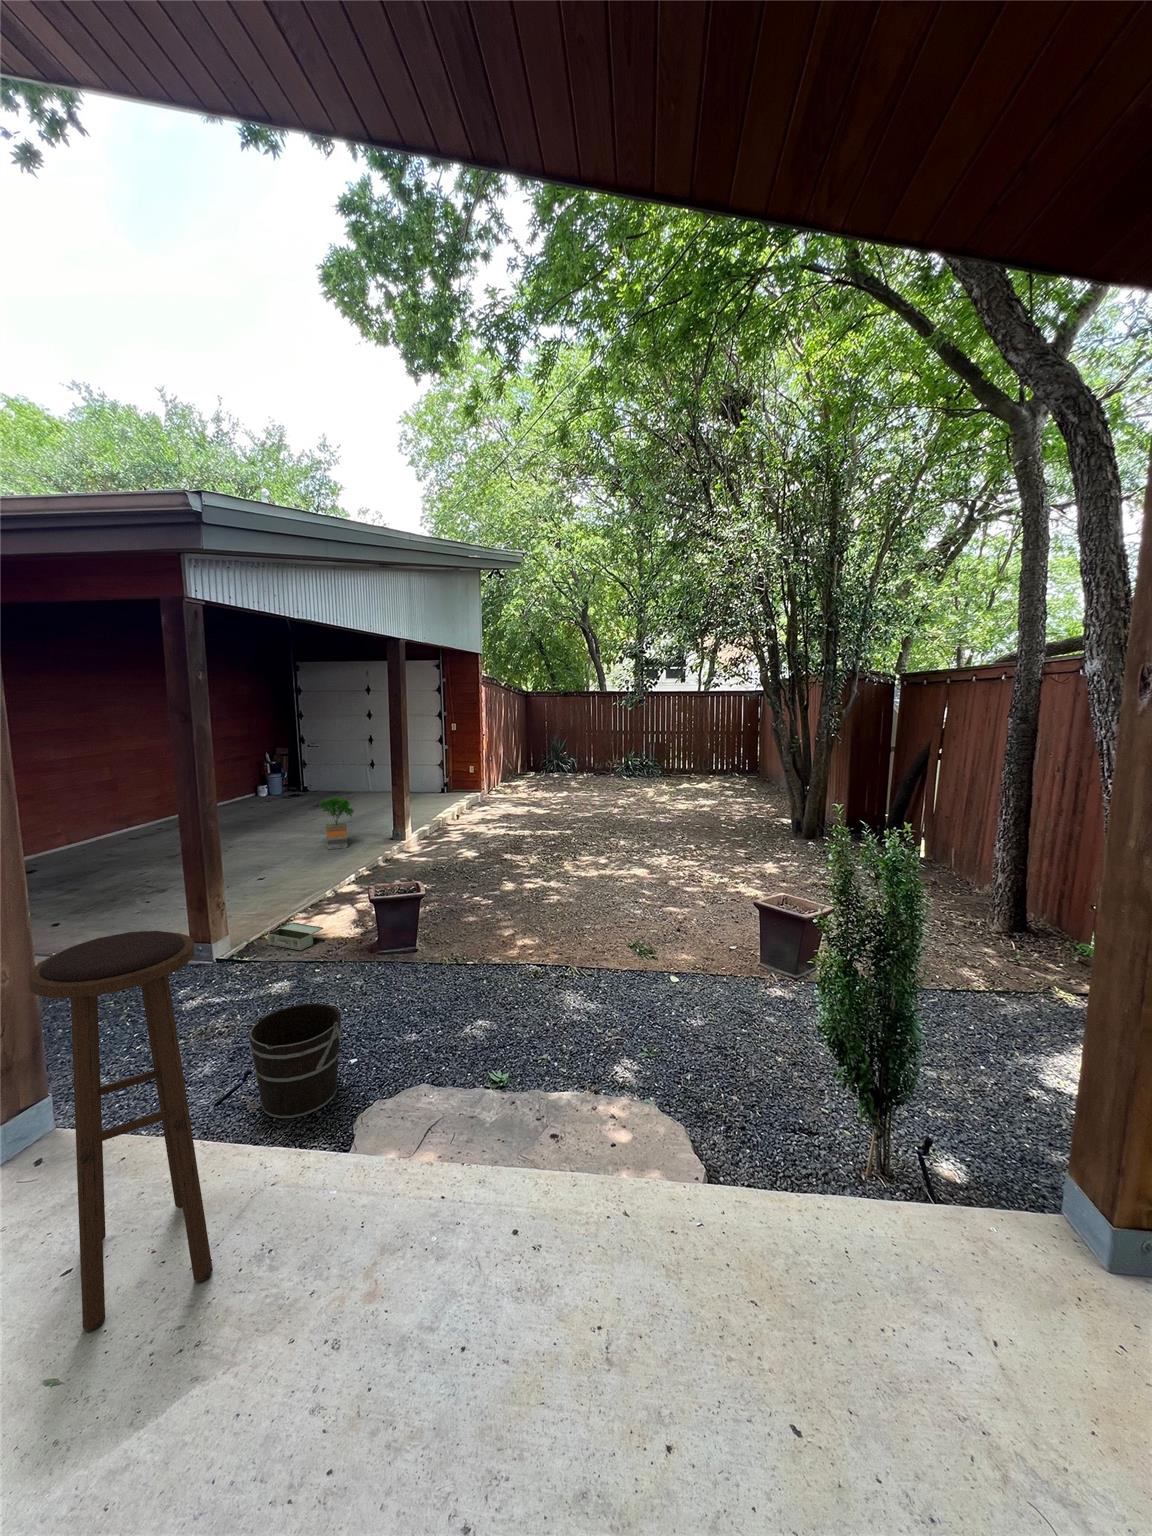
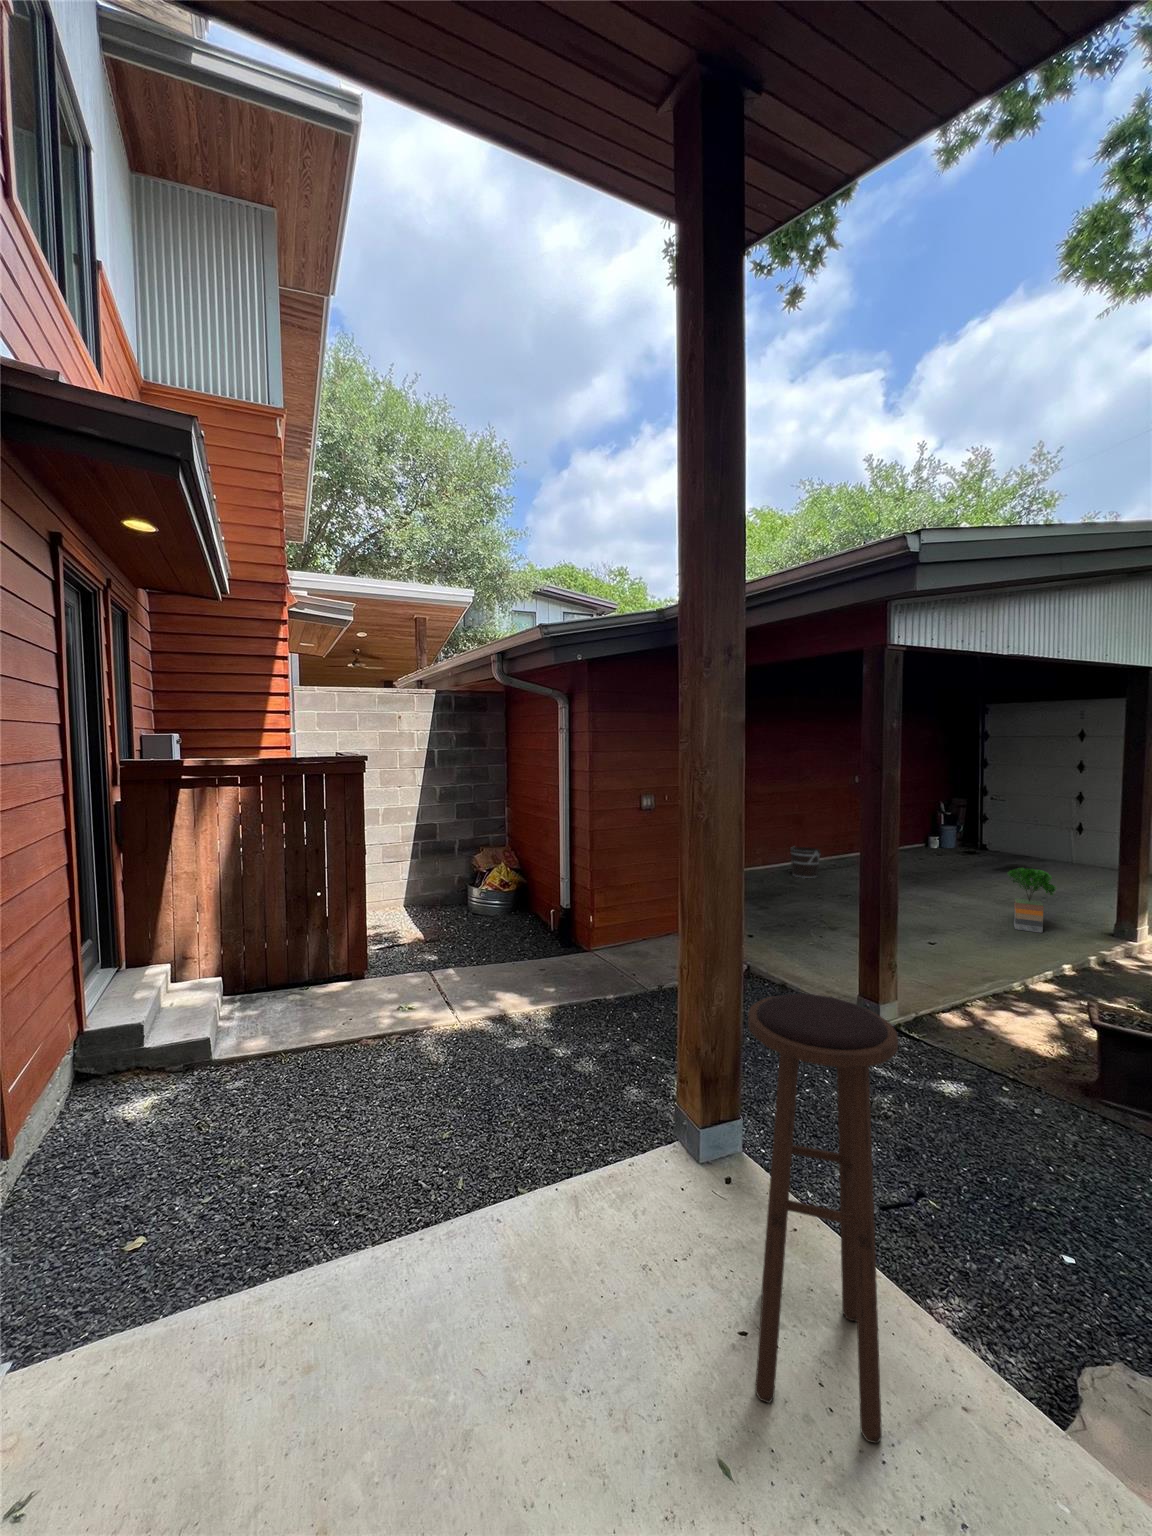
toolbox: present [268,922,323,950] -> none [940,1010,1012,1049]
bucket: present [249,1003,341,1118] -> present [790,847,820,878]

